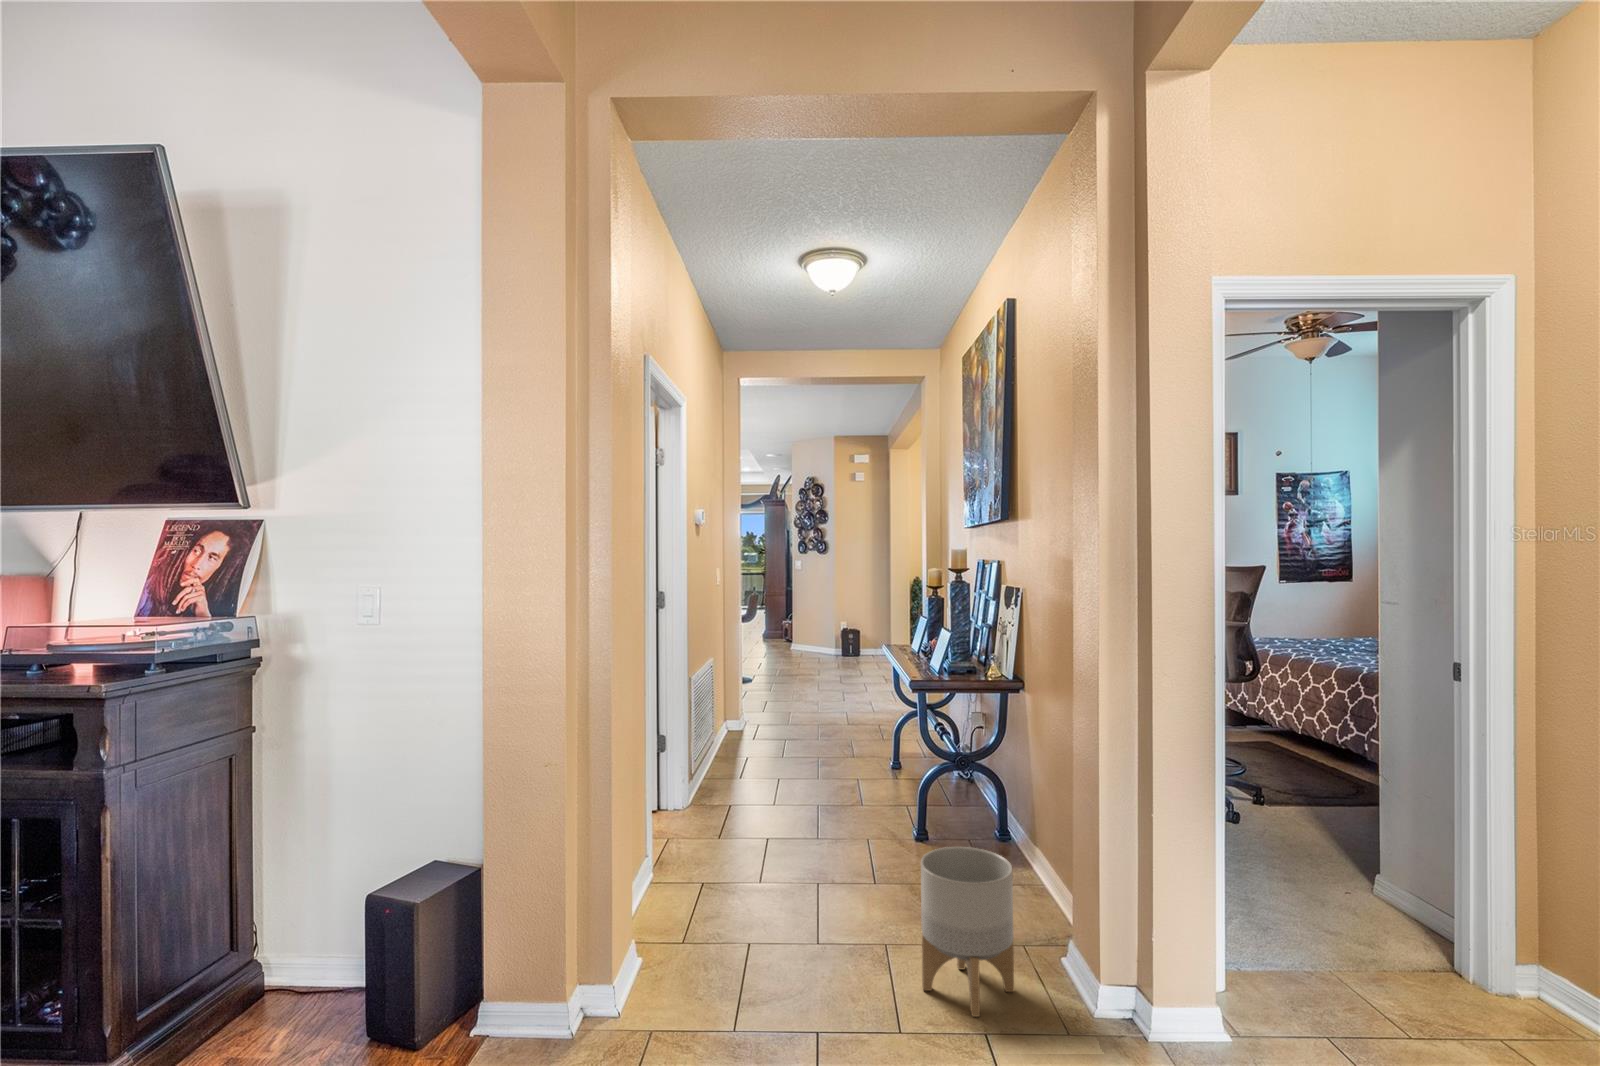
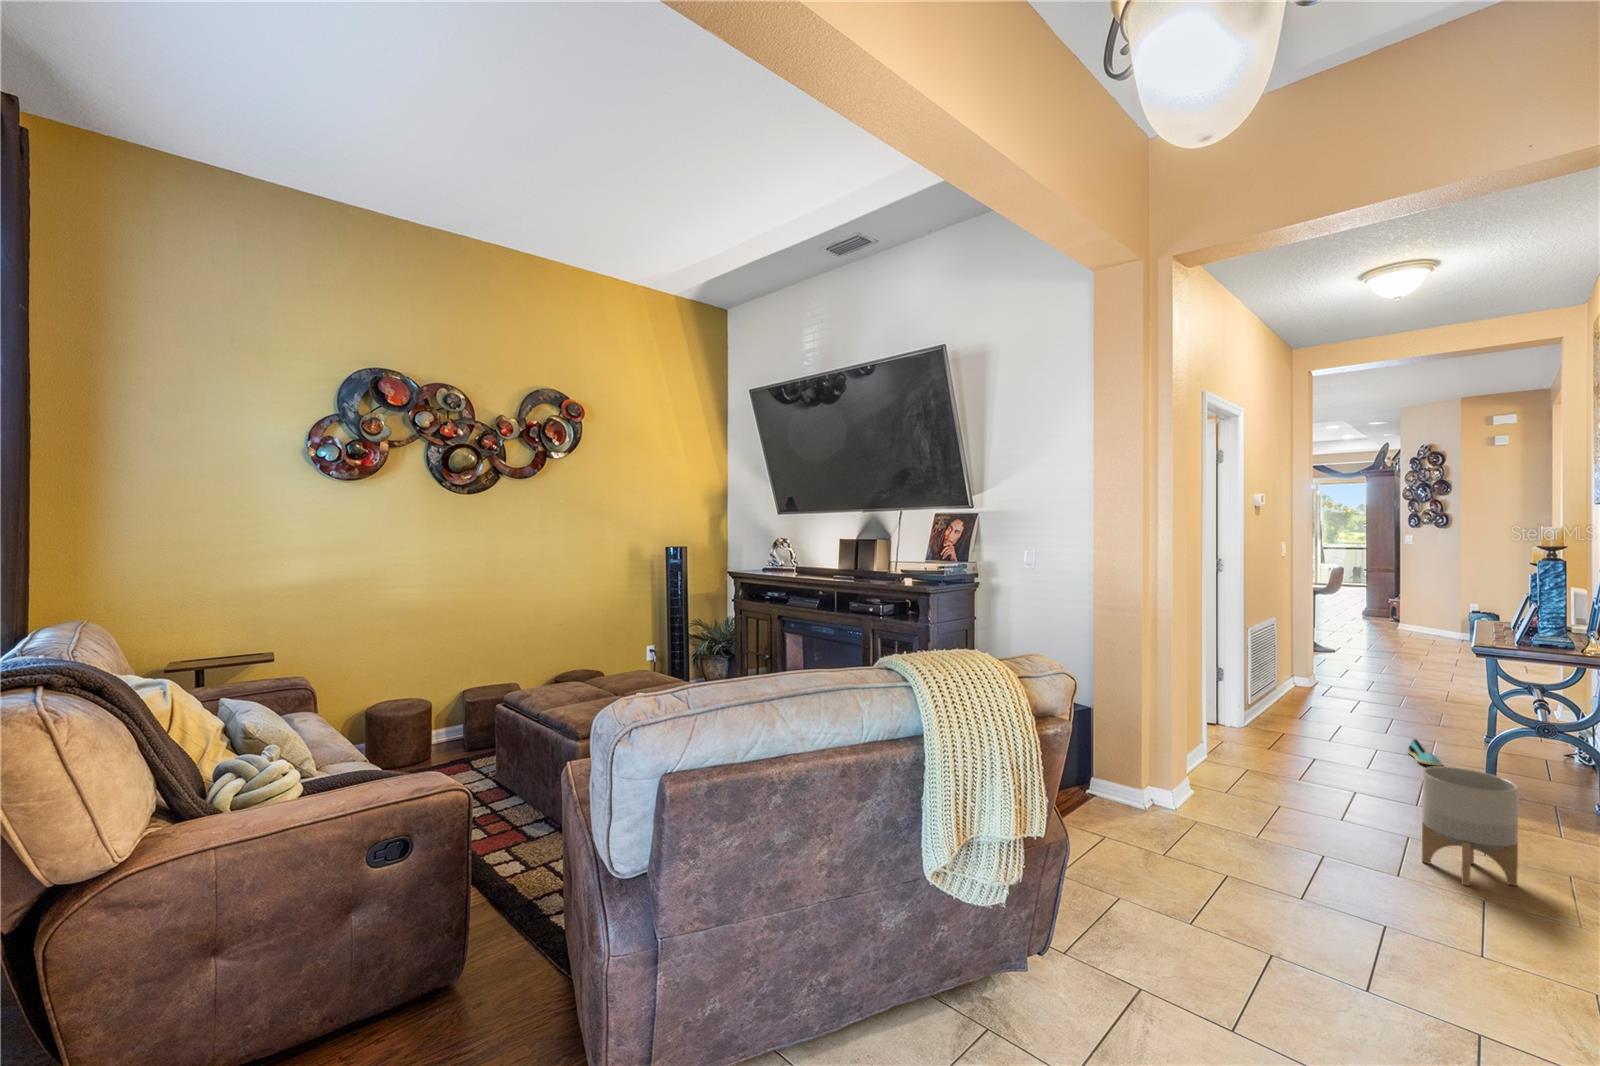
shoe: none [846,785,881,815] -> present [1407,739,1442,766]

